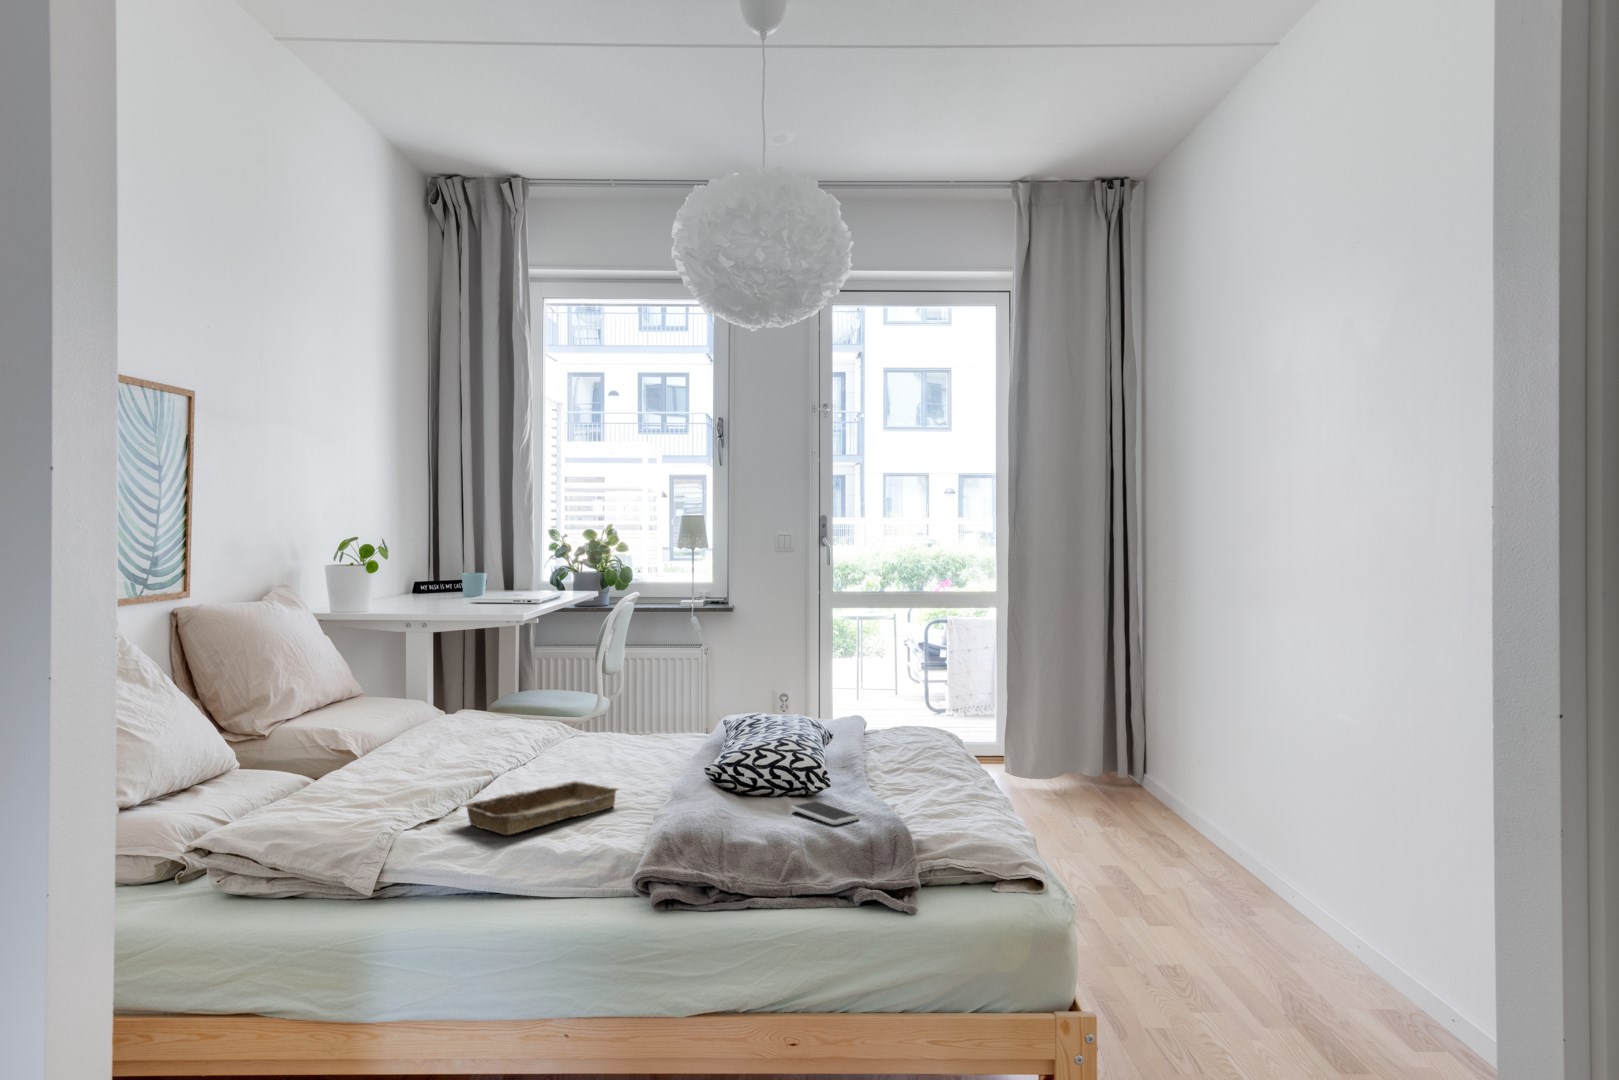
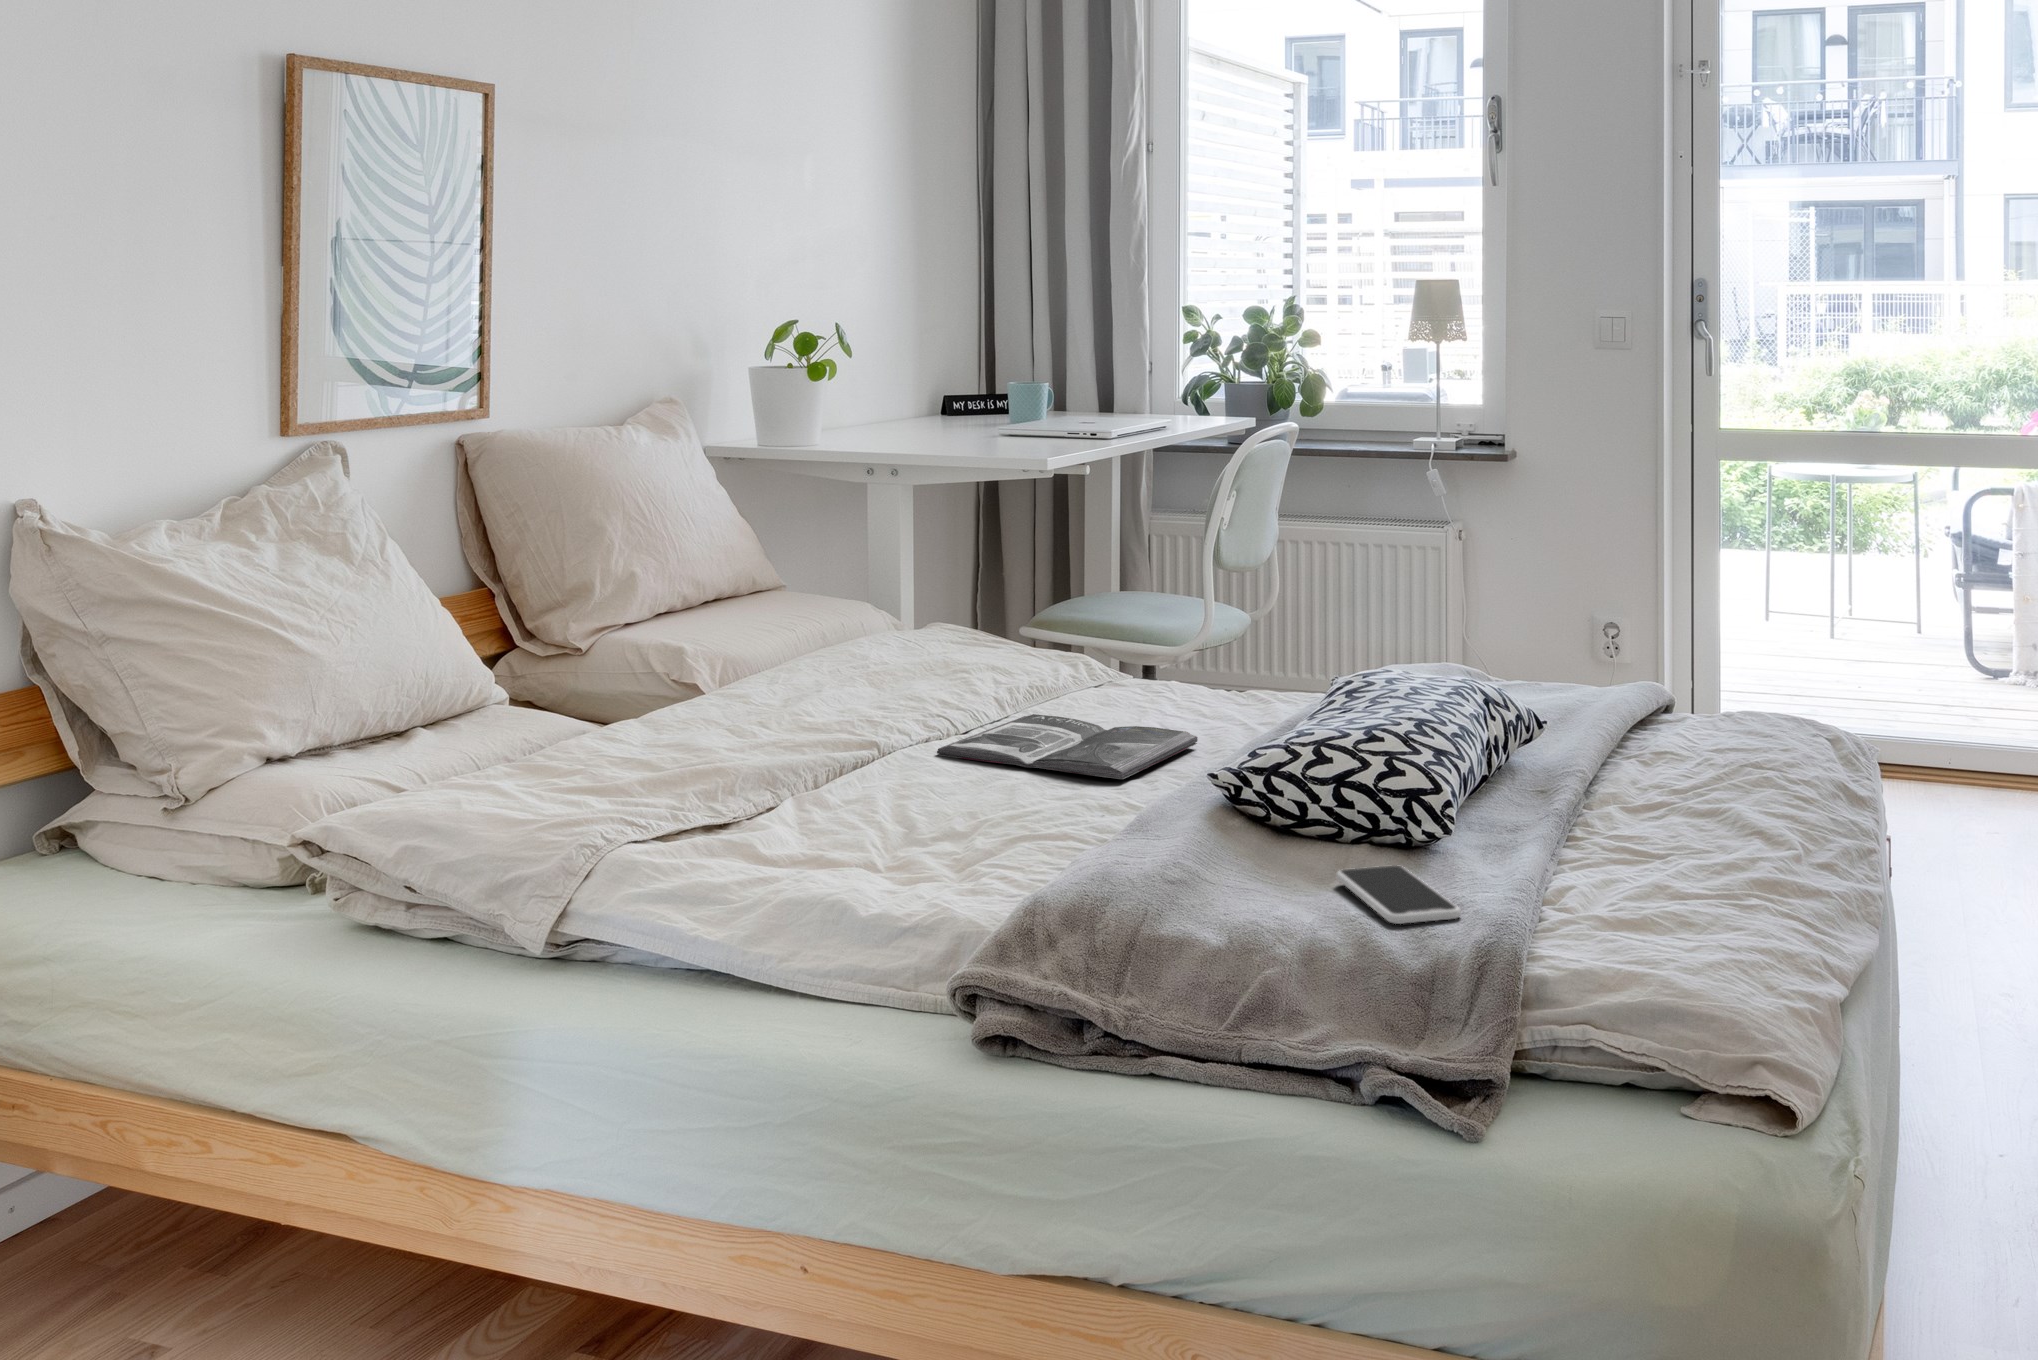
magazine: none [528,750,658,778] -> present [937,714,1198,779]
tray: present [462,781,619,835] -> none [732,773,1038,865]

